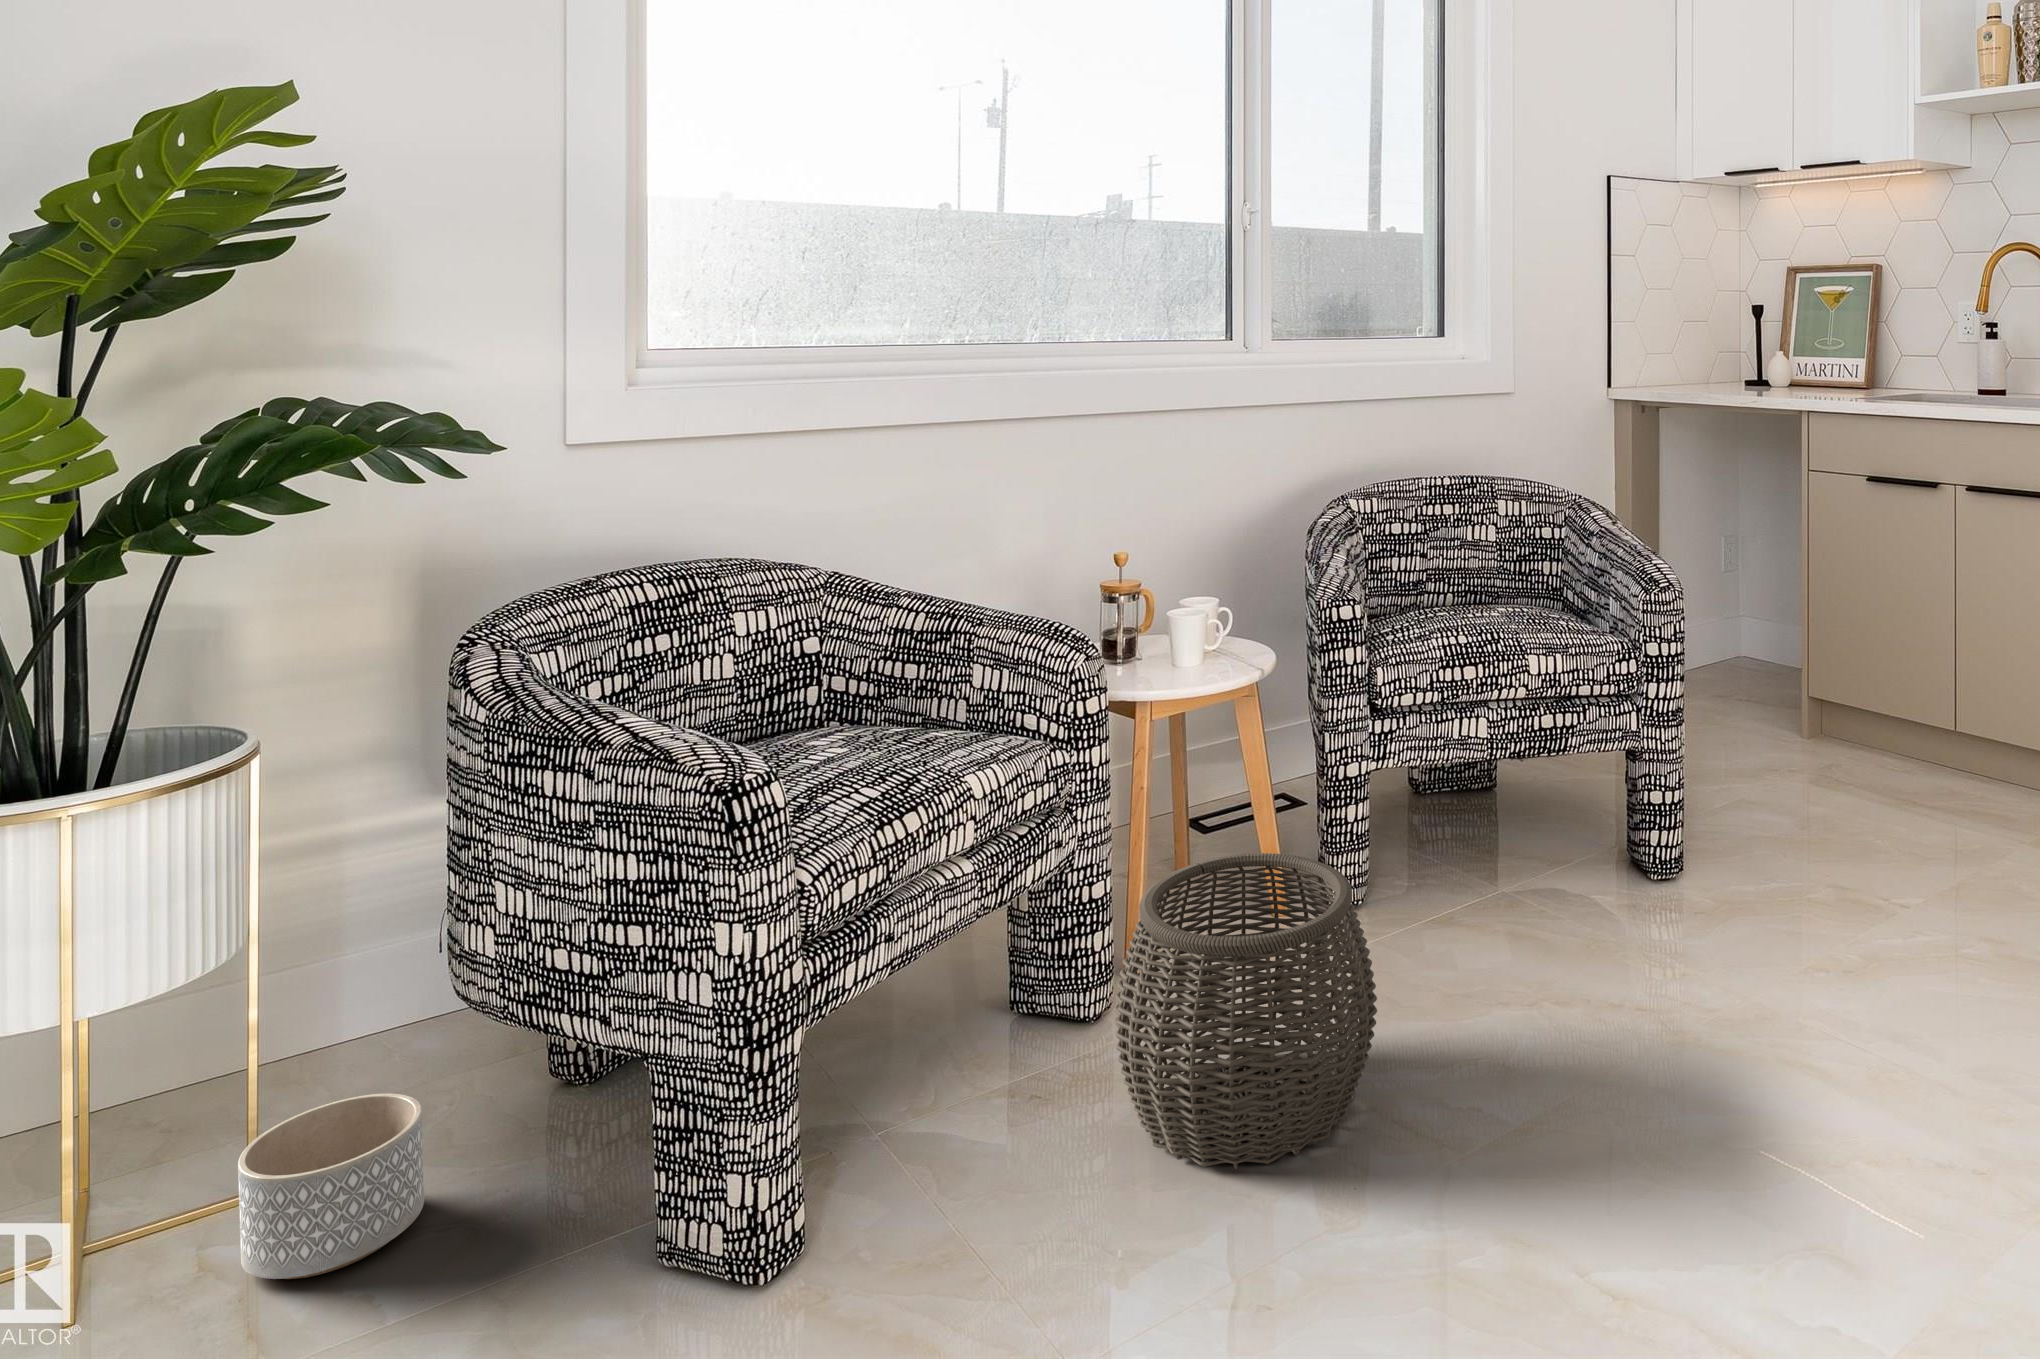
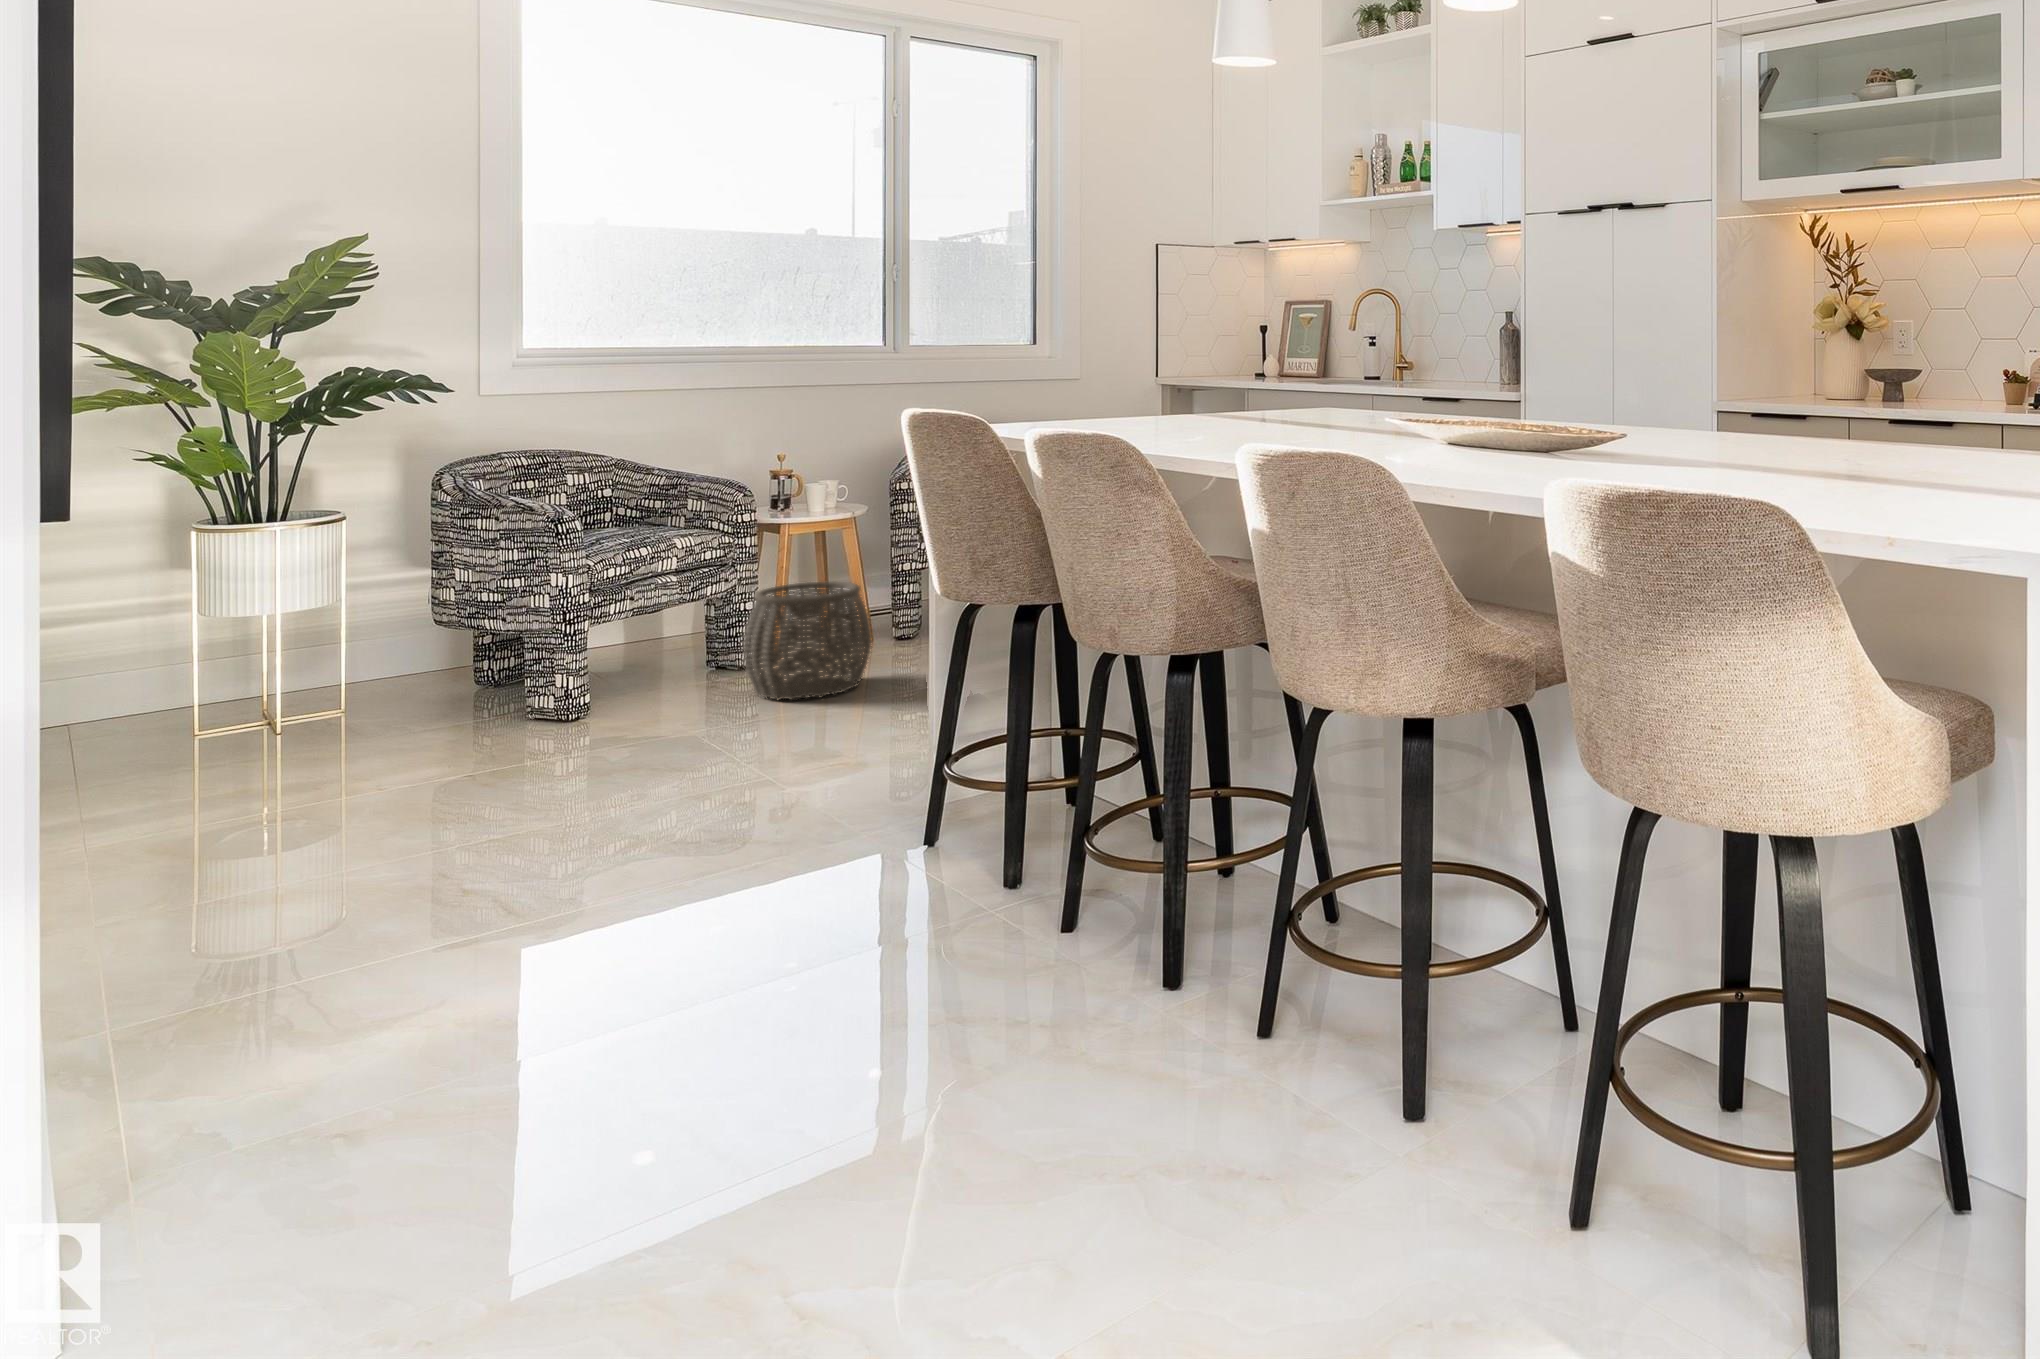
planter: present [238,1093,424,1279] -> none [343,666,420,725]

